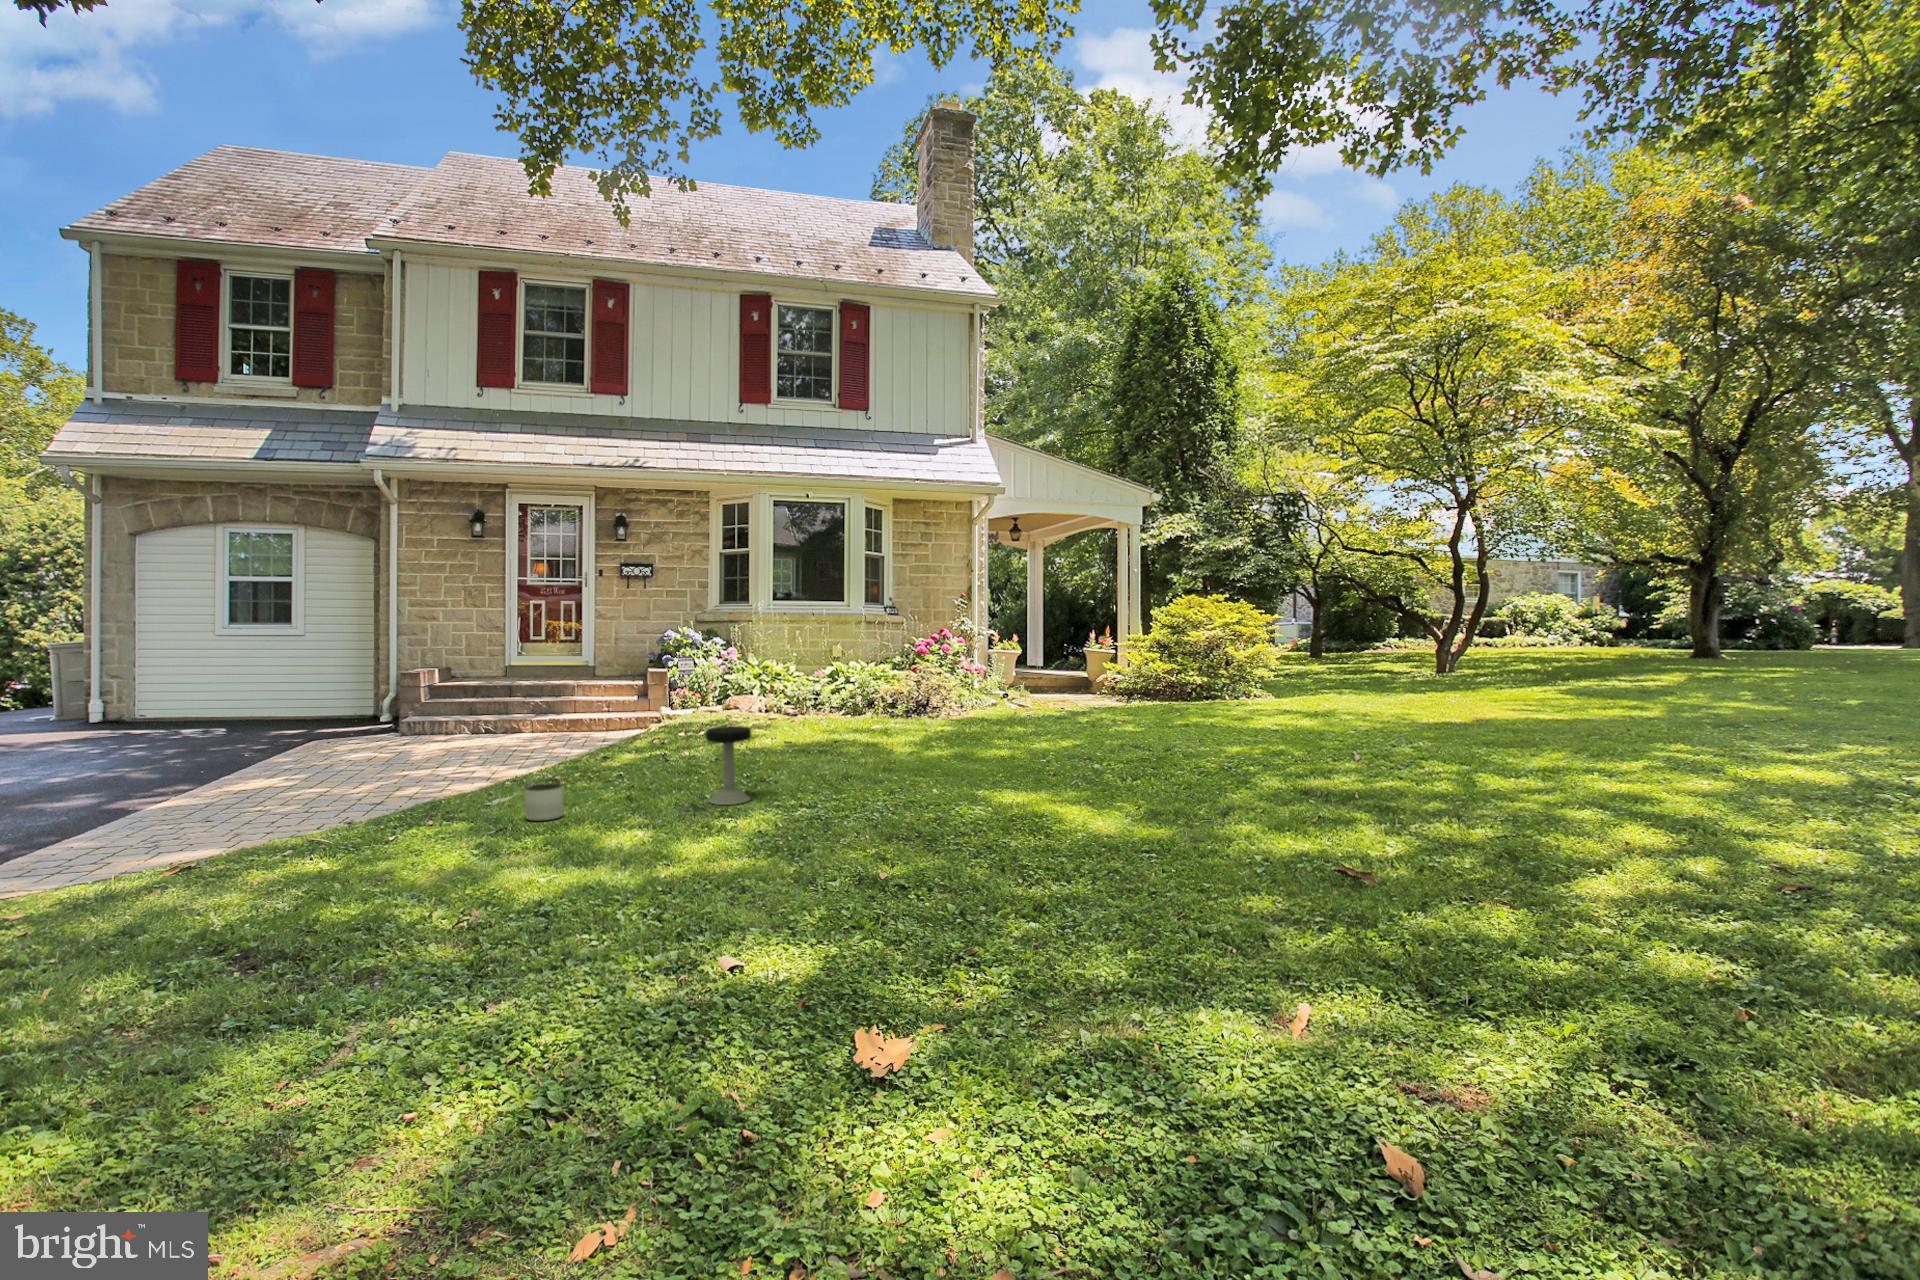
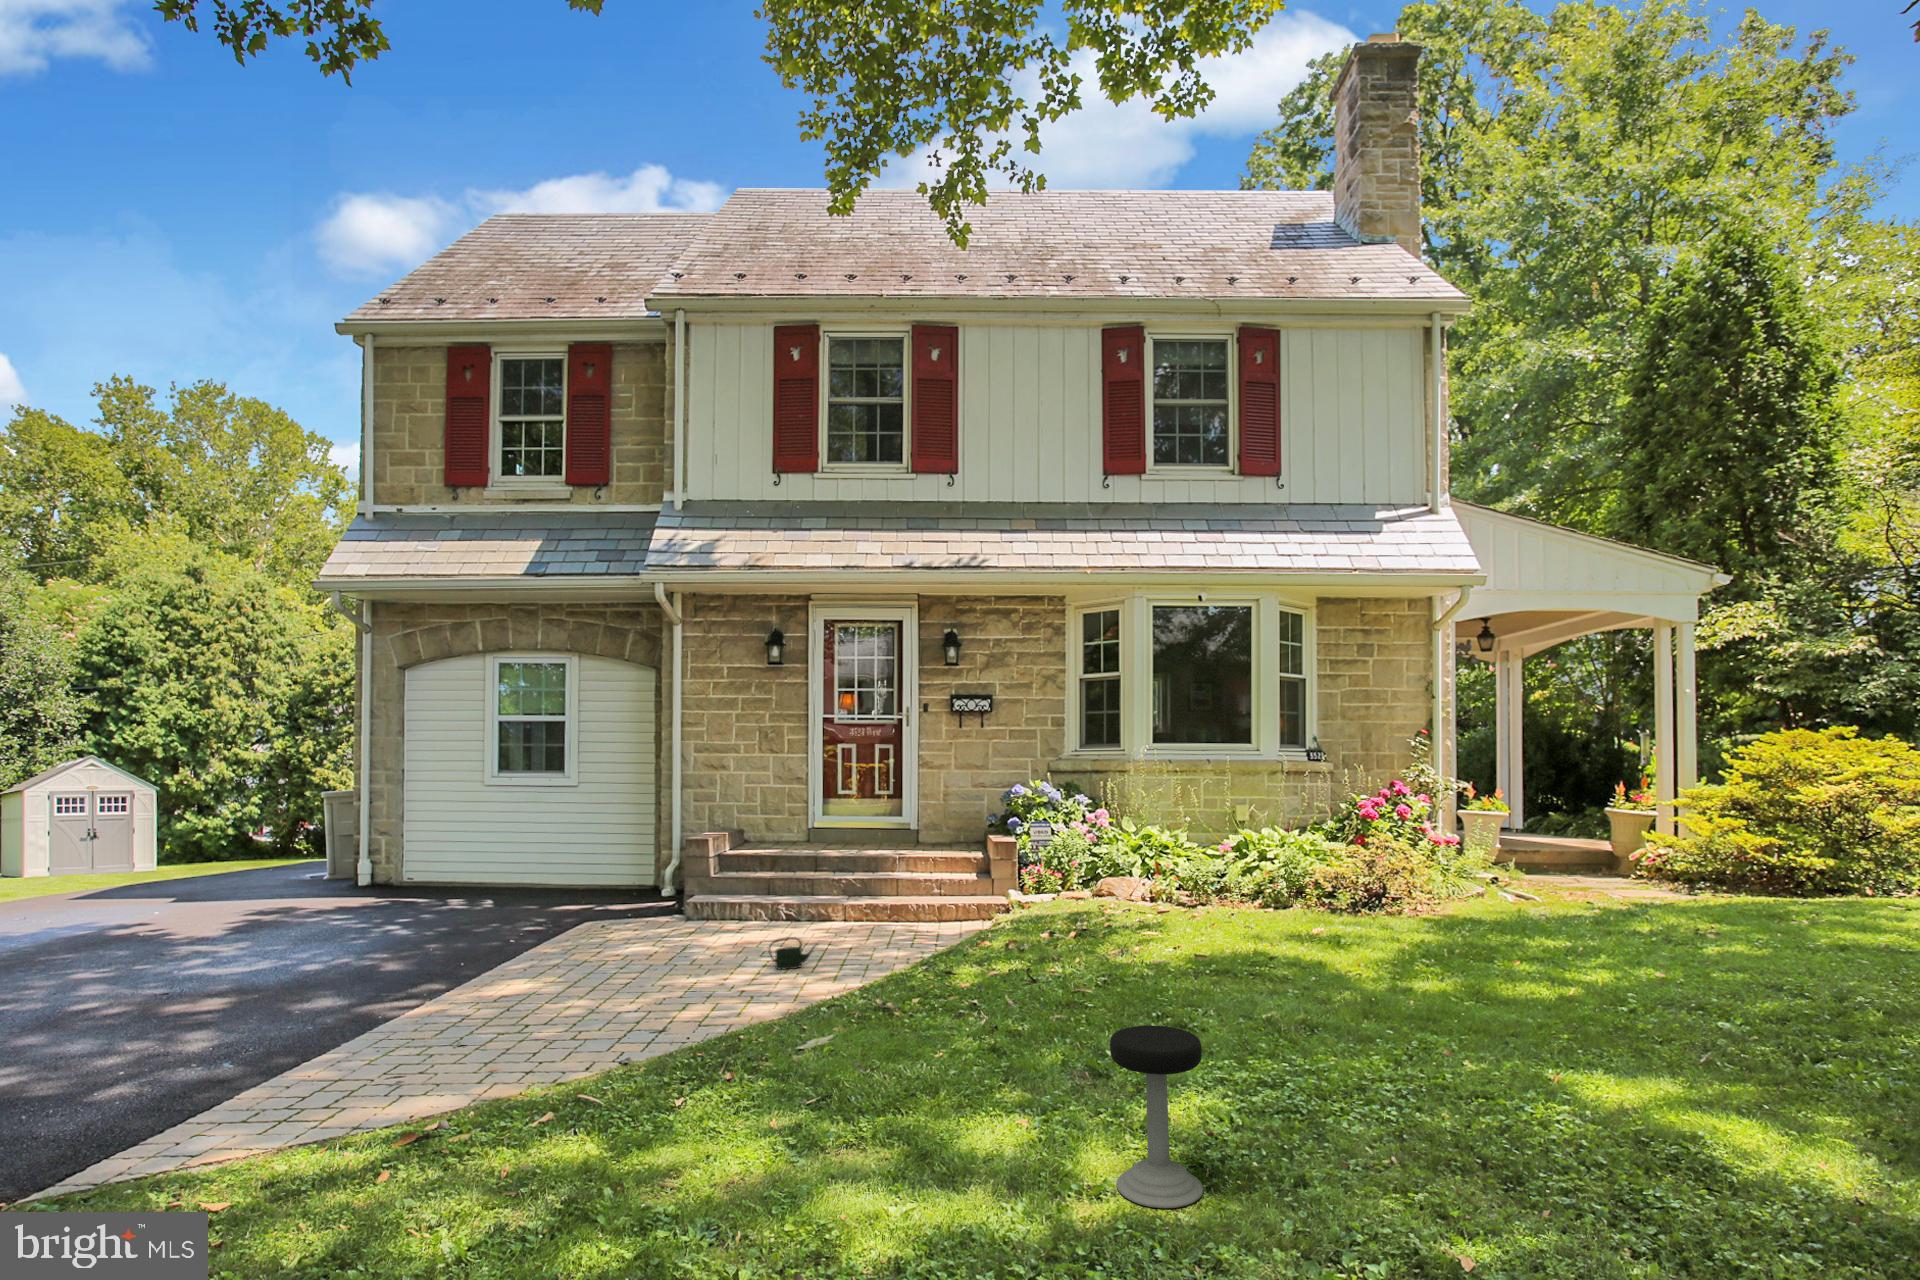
watering can: none [487,730,526,752] -> present [769,937,817,969]
planter: present [525,784,564,821] -> none [776,1131,845,1220]

